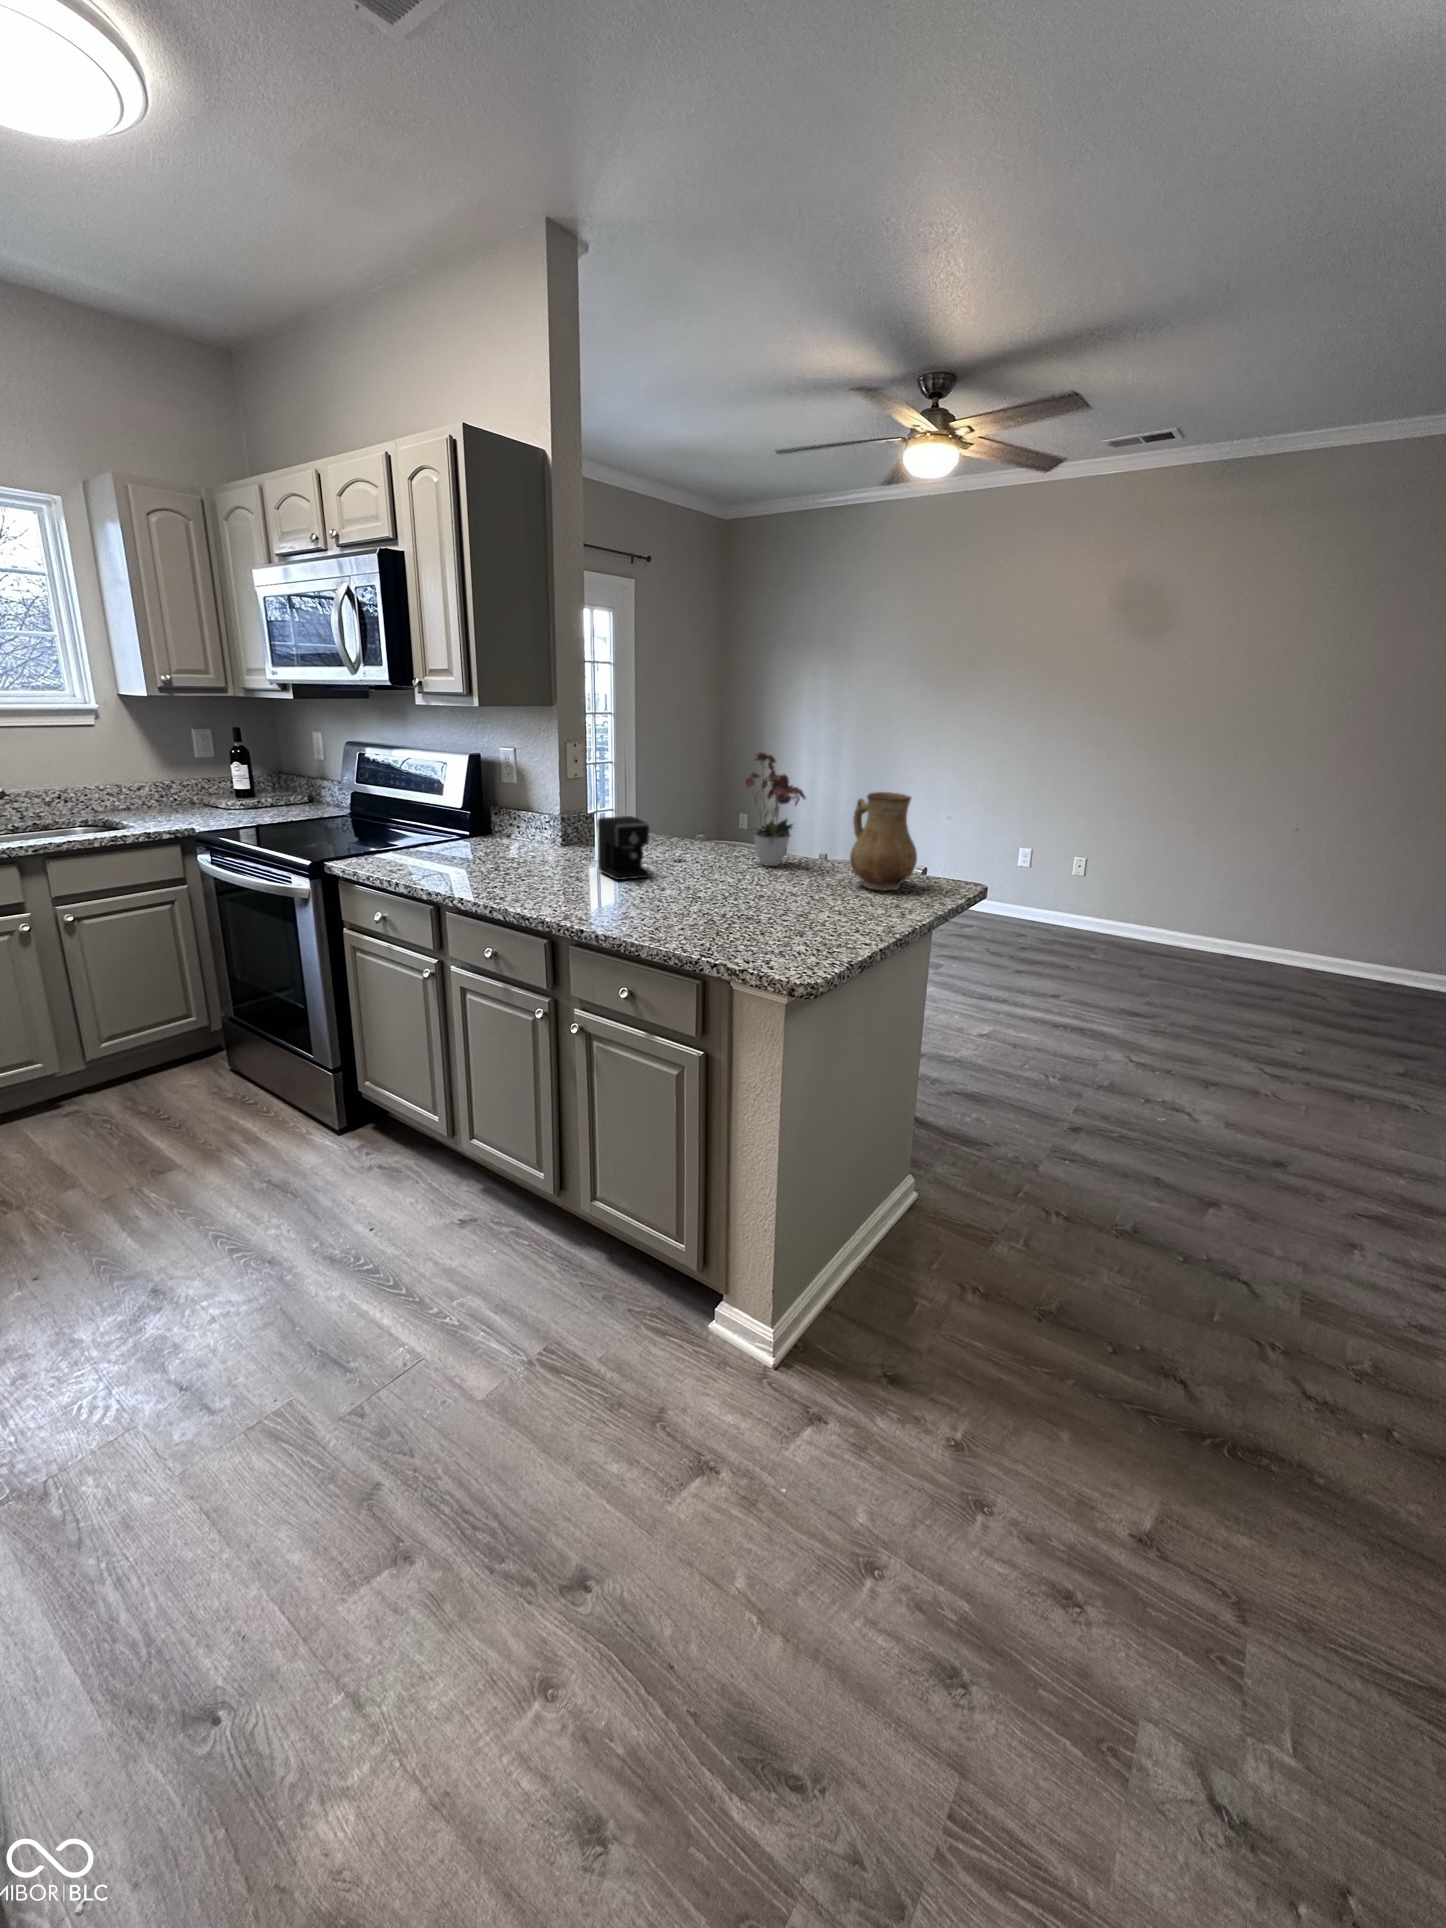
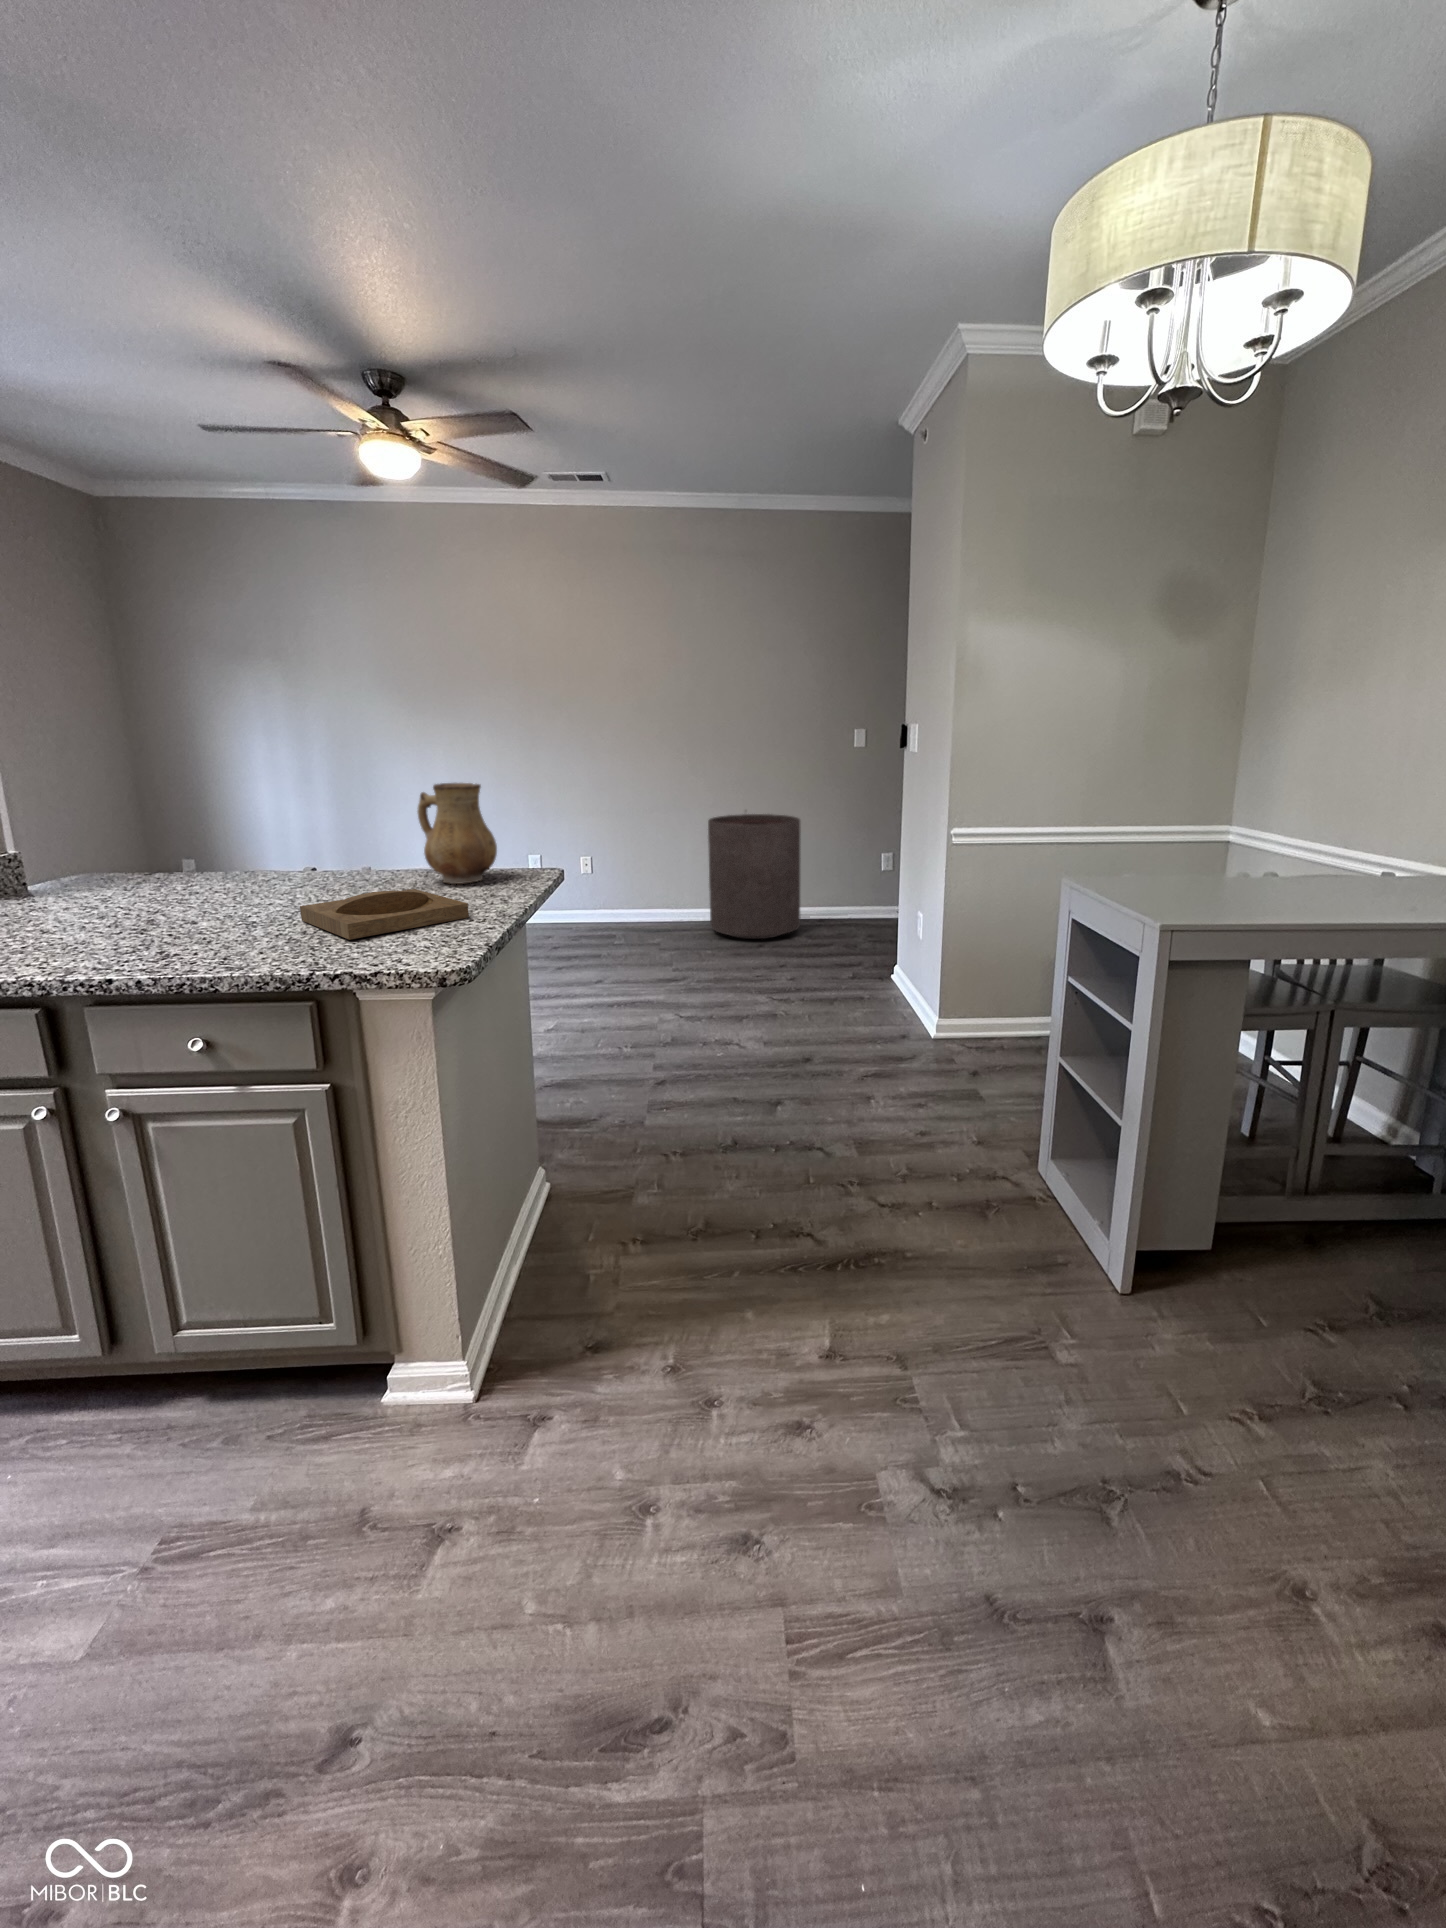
flower arrangement: present [745,752,805,866] -> none [259,745,361,882]
coffee maker: present [597,816,681,880] -> none [58,842,192,924]
trash can: none [1211,836,1371,993] -> present [708,814,800,939]
tray: none [729,891,855,932] -> present [300,889,469,940]

